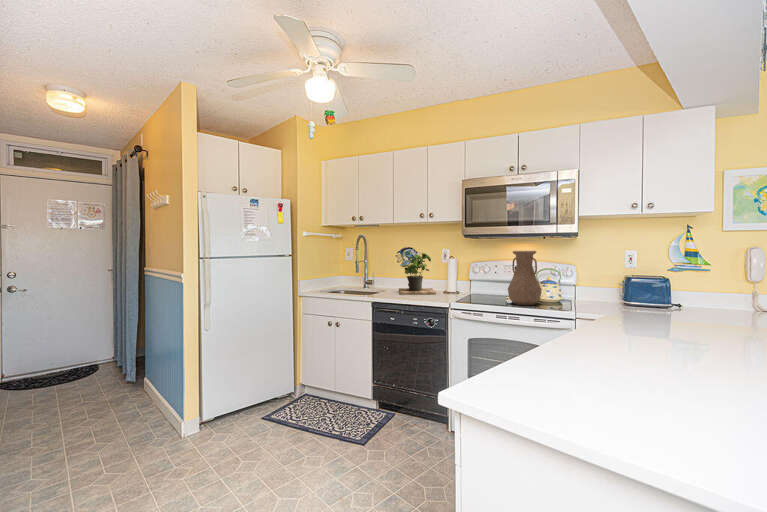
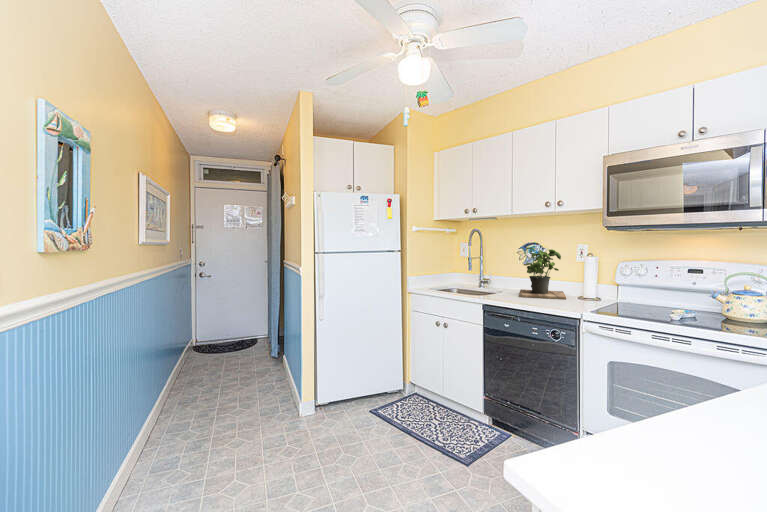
vase: present [508,251,542,305] -> none [672,247,734,325]

